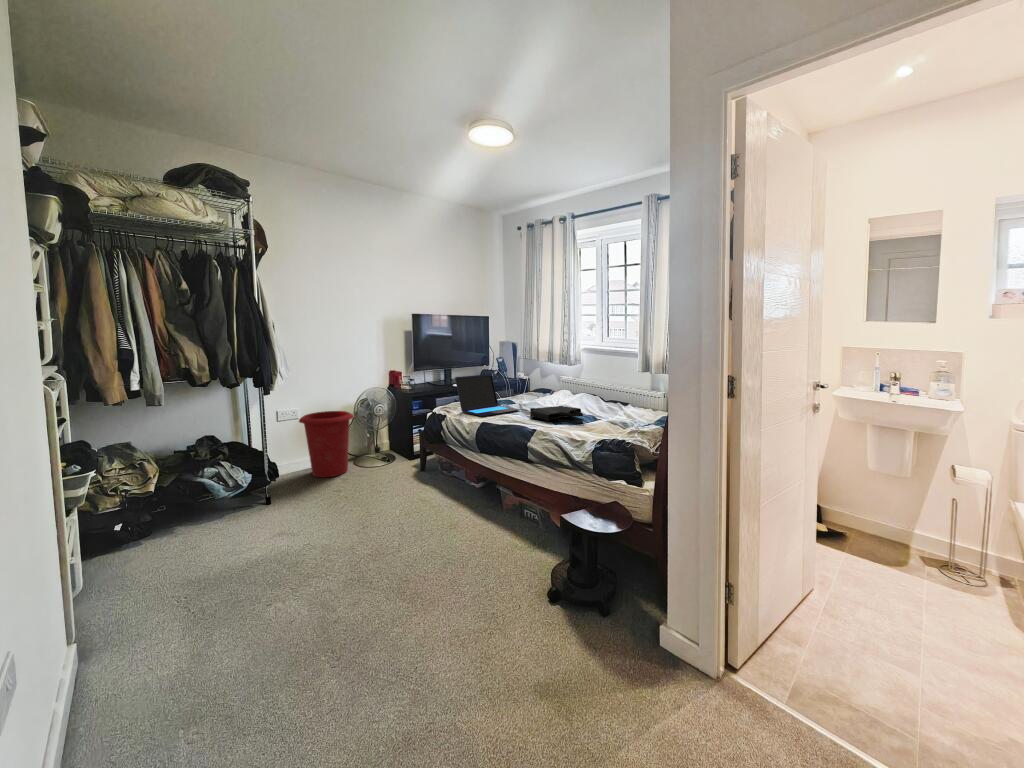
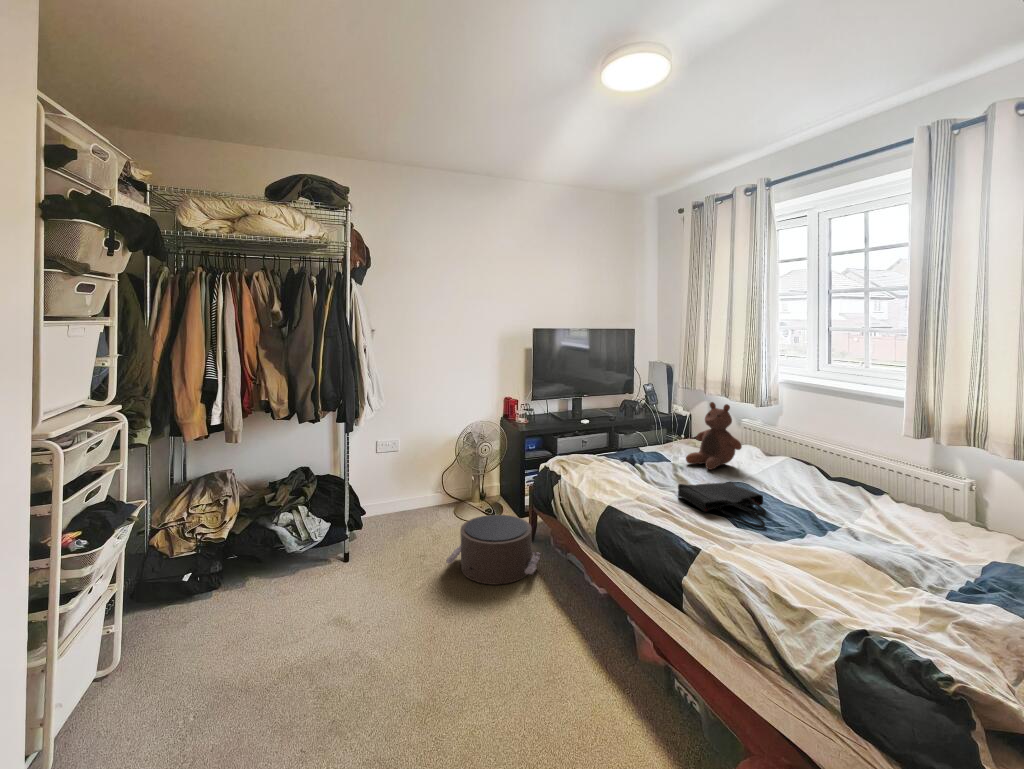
stuffed bear: none [531,360,566,404] -> present [686,402,742,470]
laptop: present [455,374,520,417] -> none [574,420,665,487]
waste bin: present [299,411,354,477] -> none [393,446,455,528]
pouf: none [360,454,434,502] -> present [446,515,540,585]

